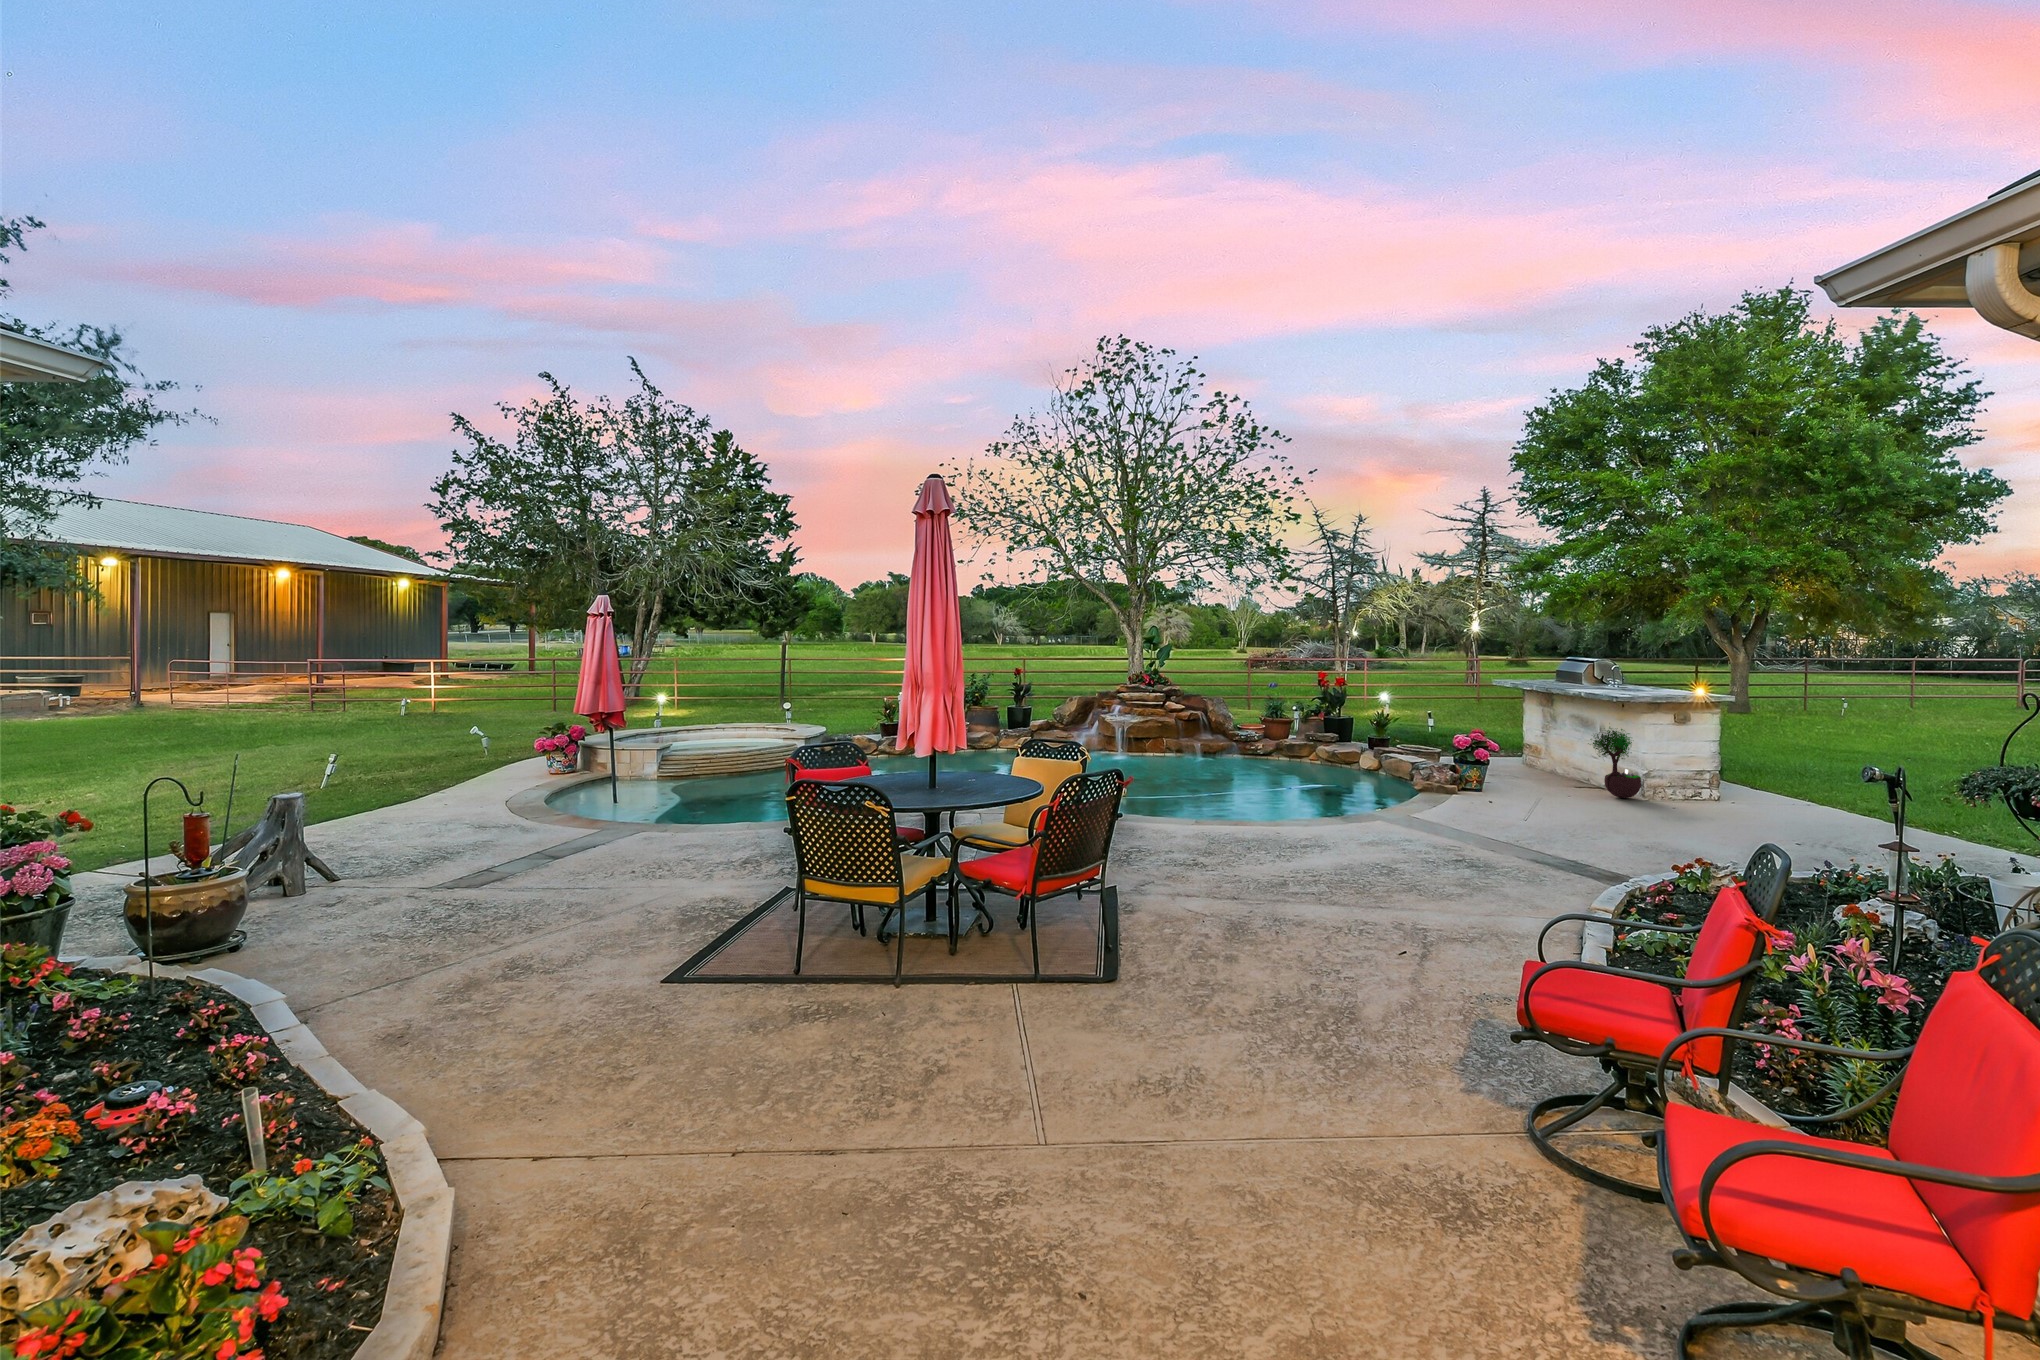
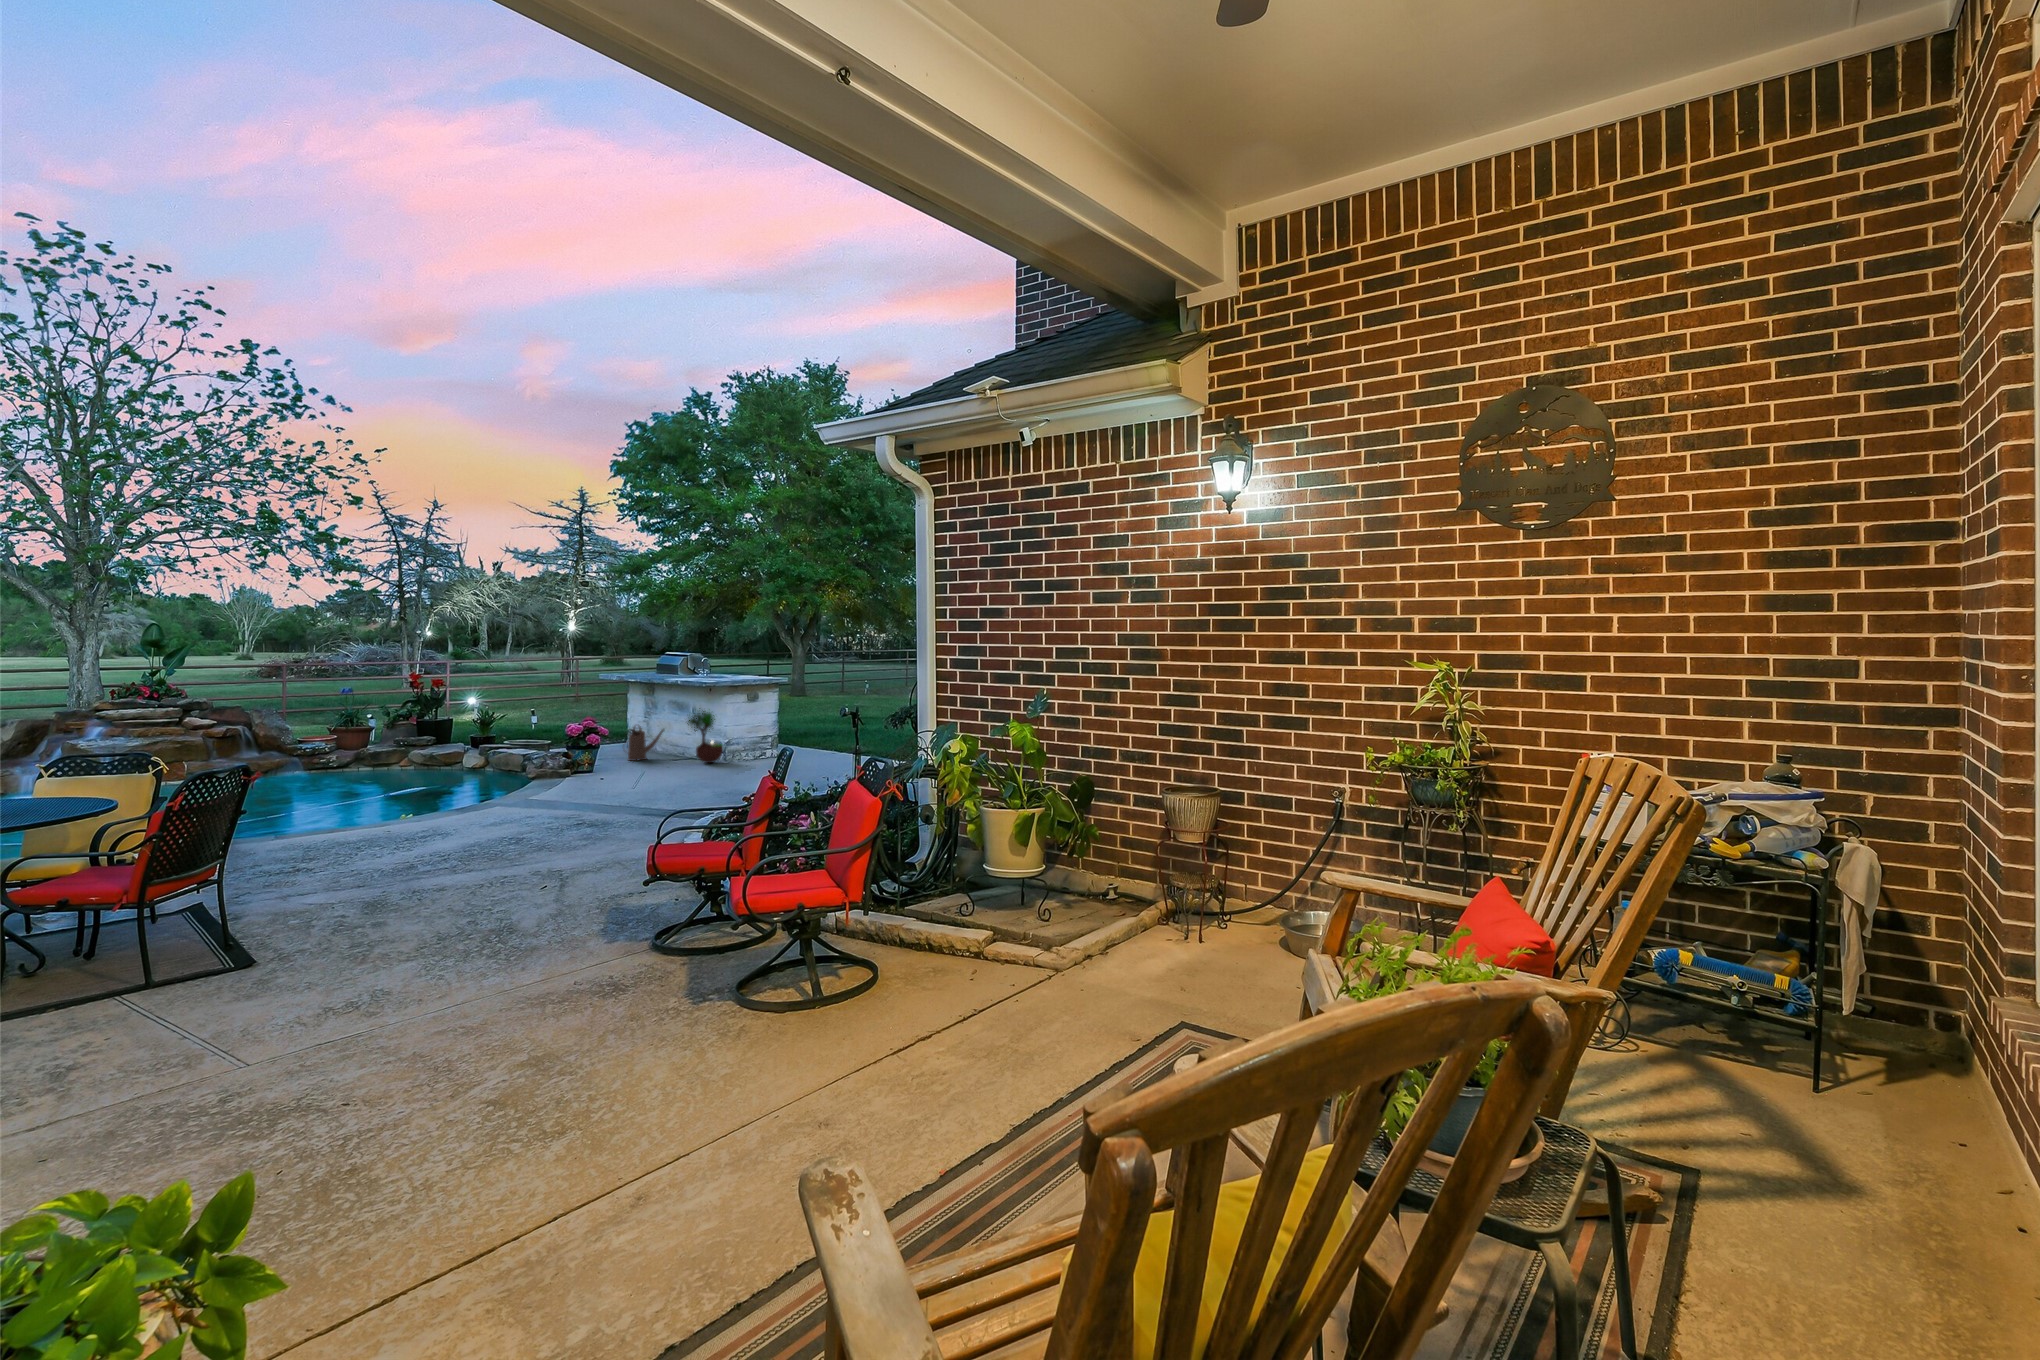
watering can: none [1515,740,1565,783] -> present [628,726,664,761]

